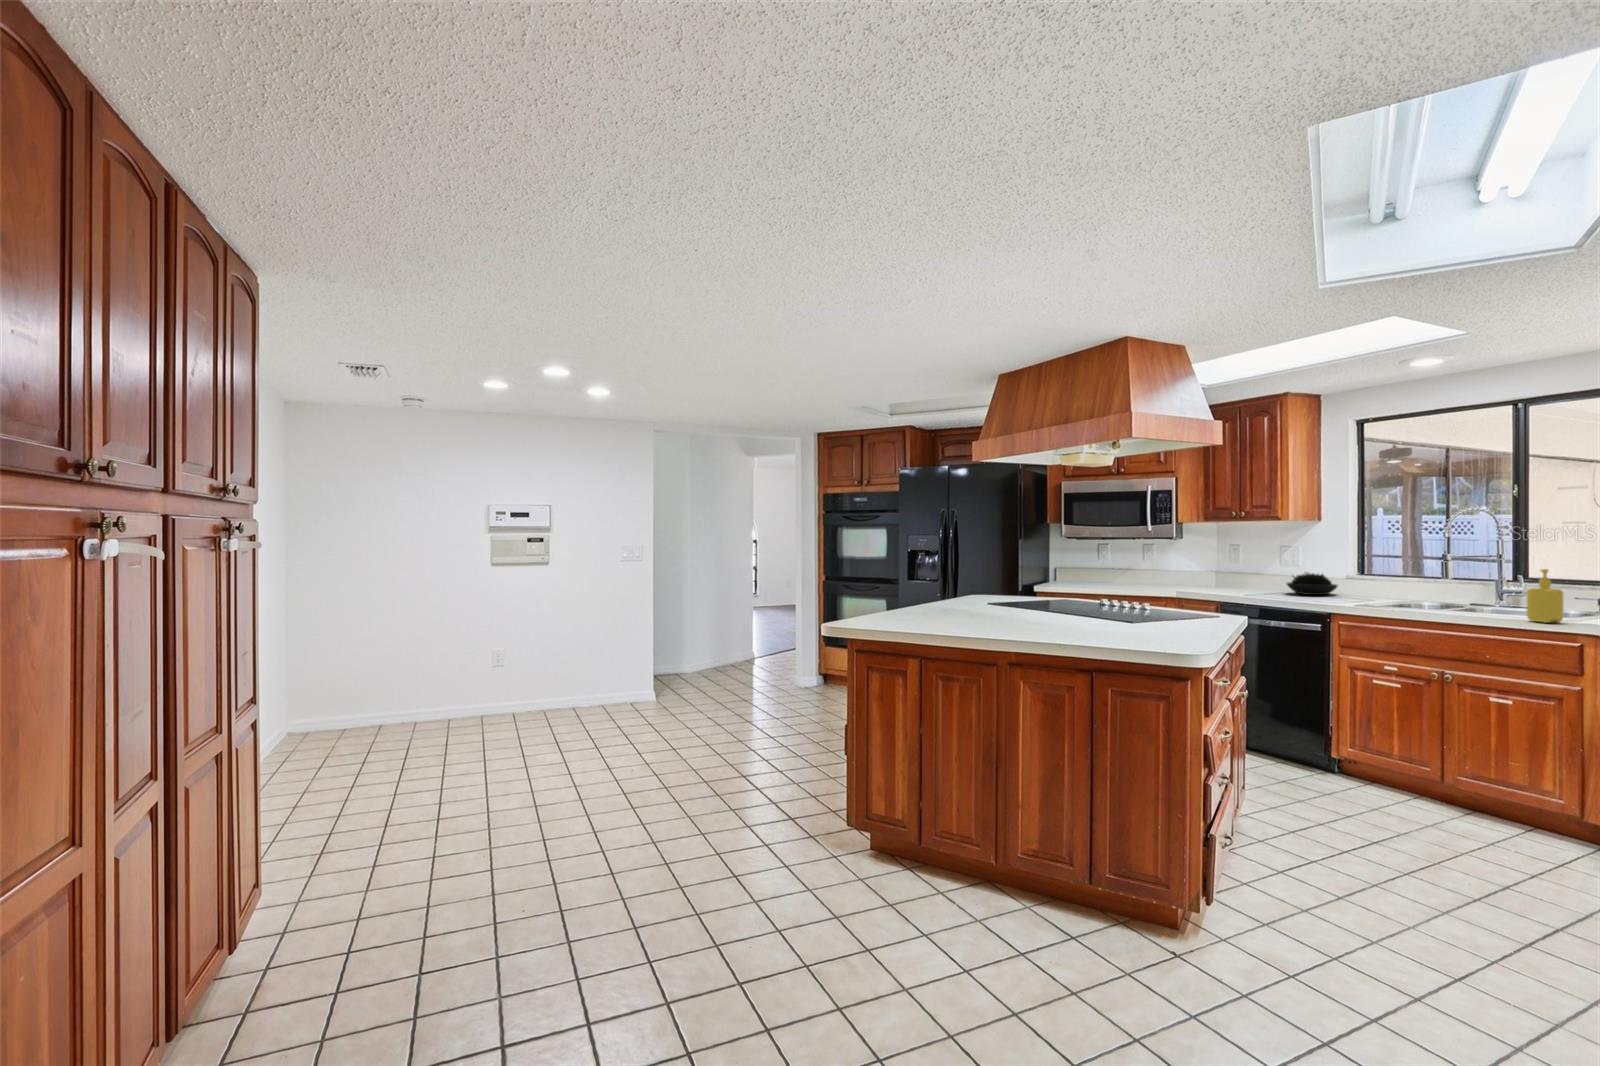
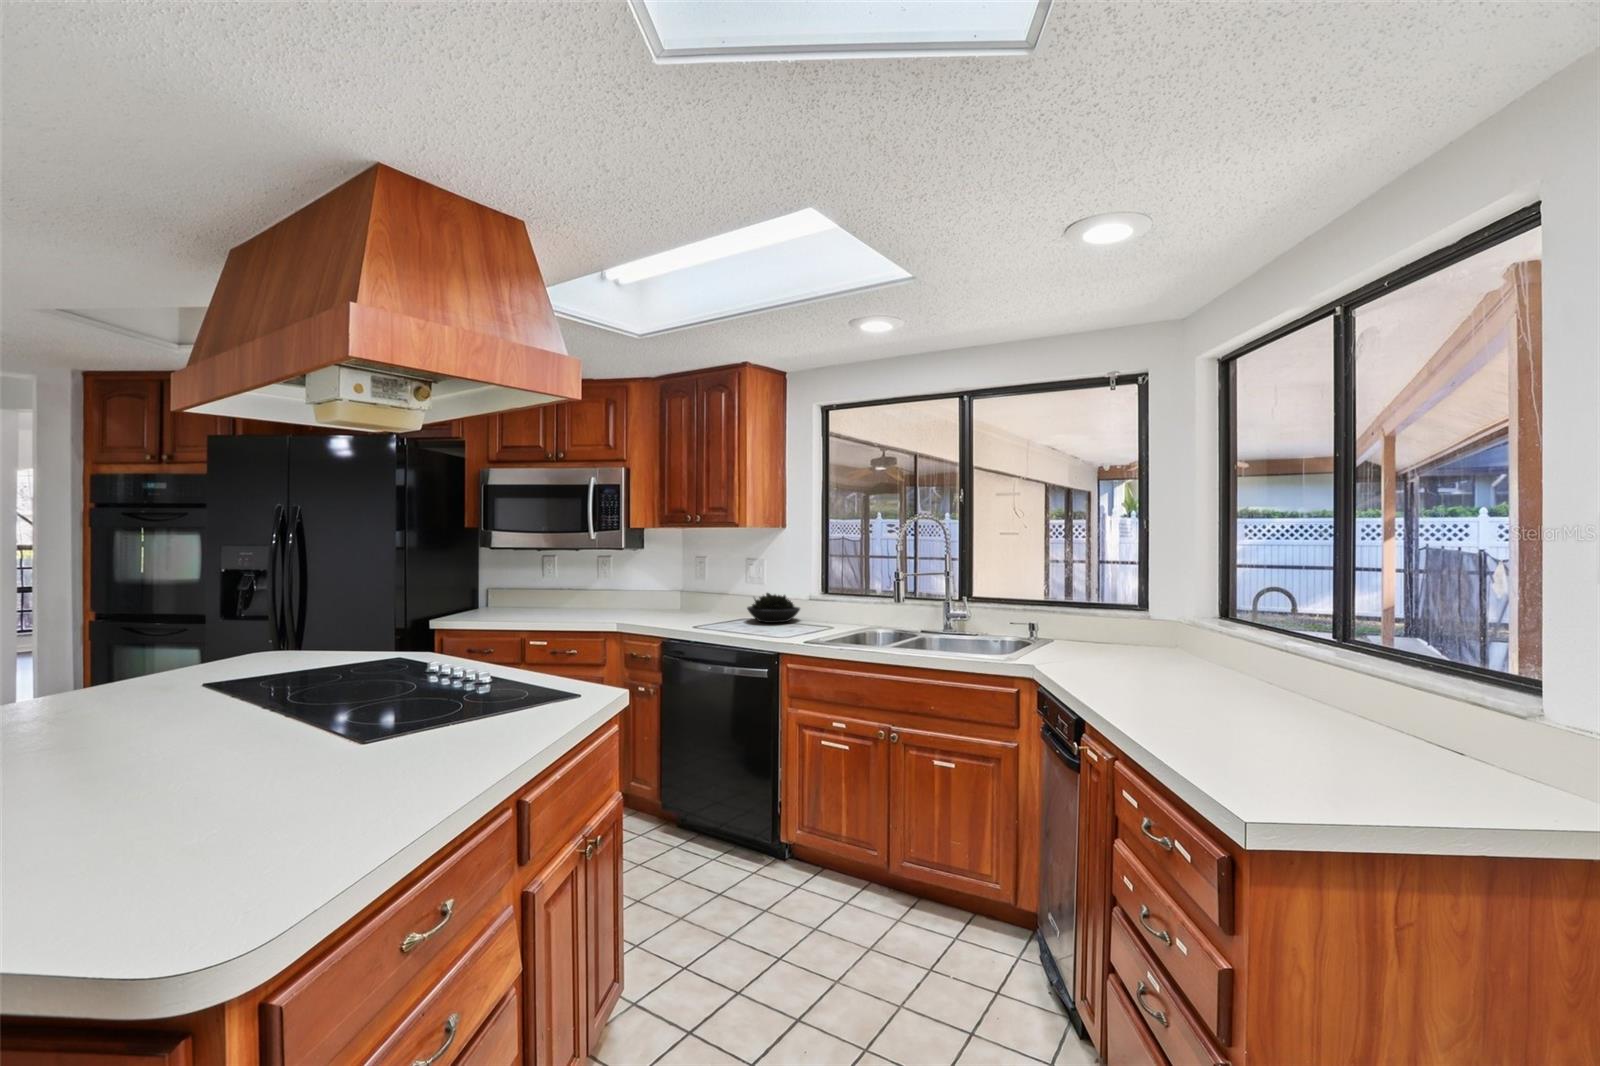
soap dispenser: present [1527,569,1563,623] -> none [968,594,1002,664]

